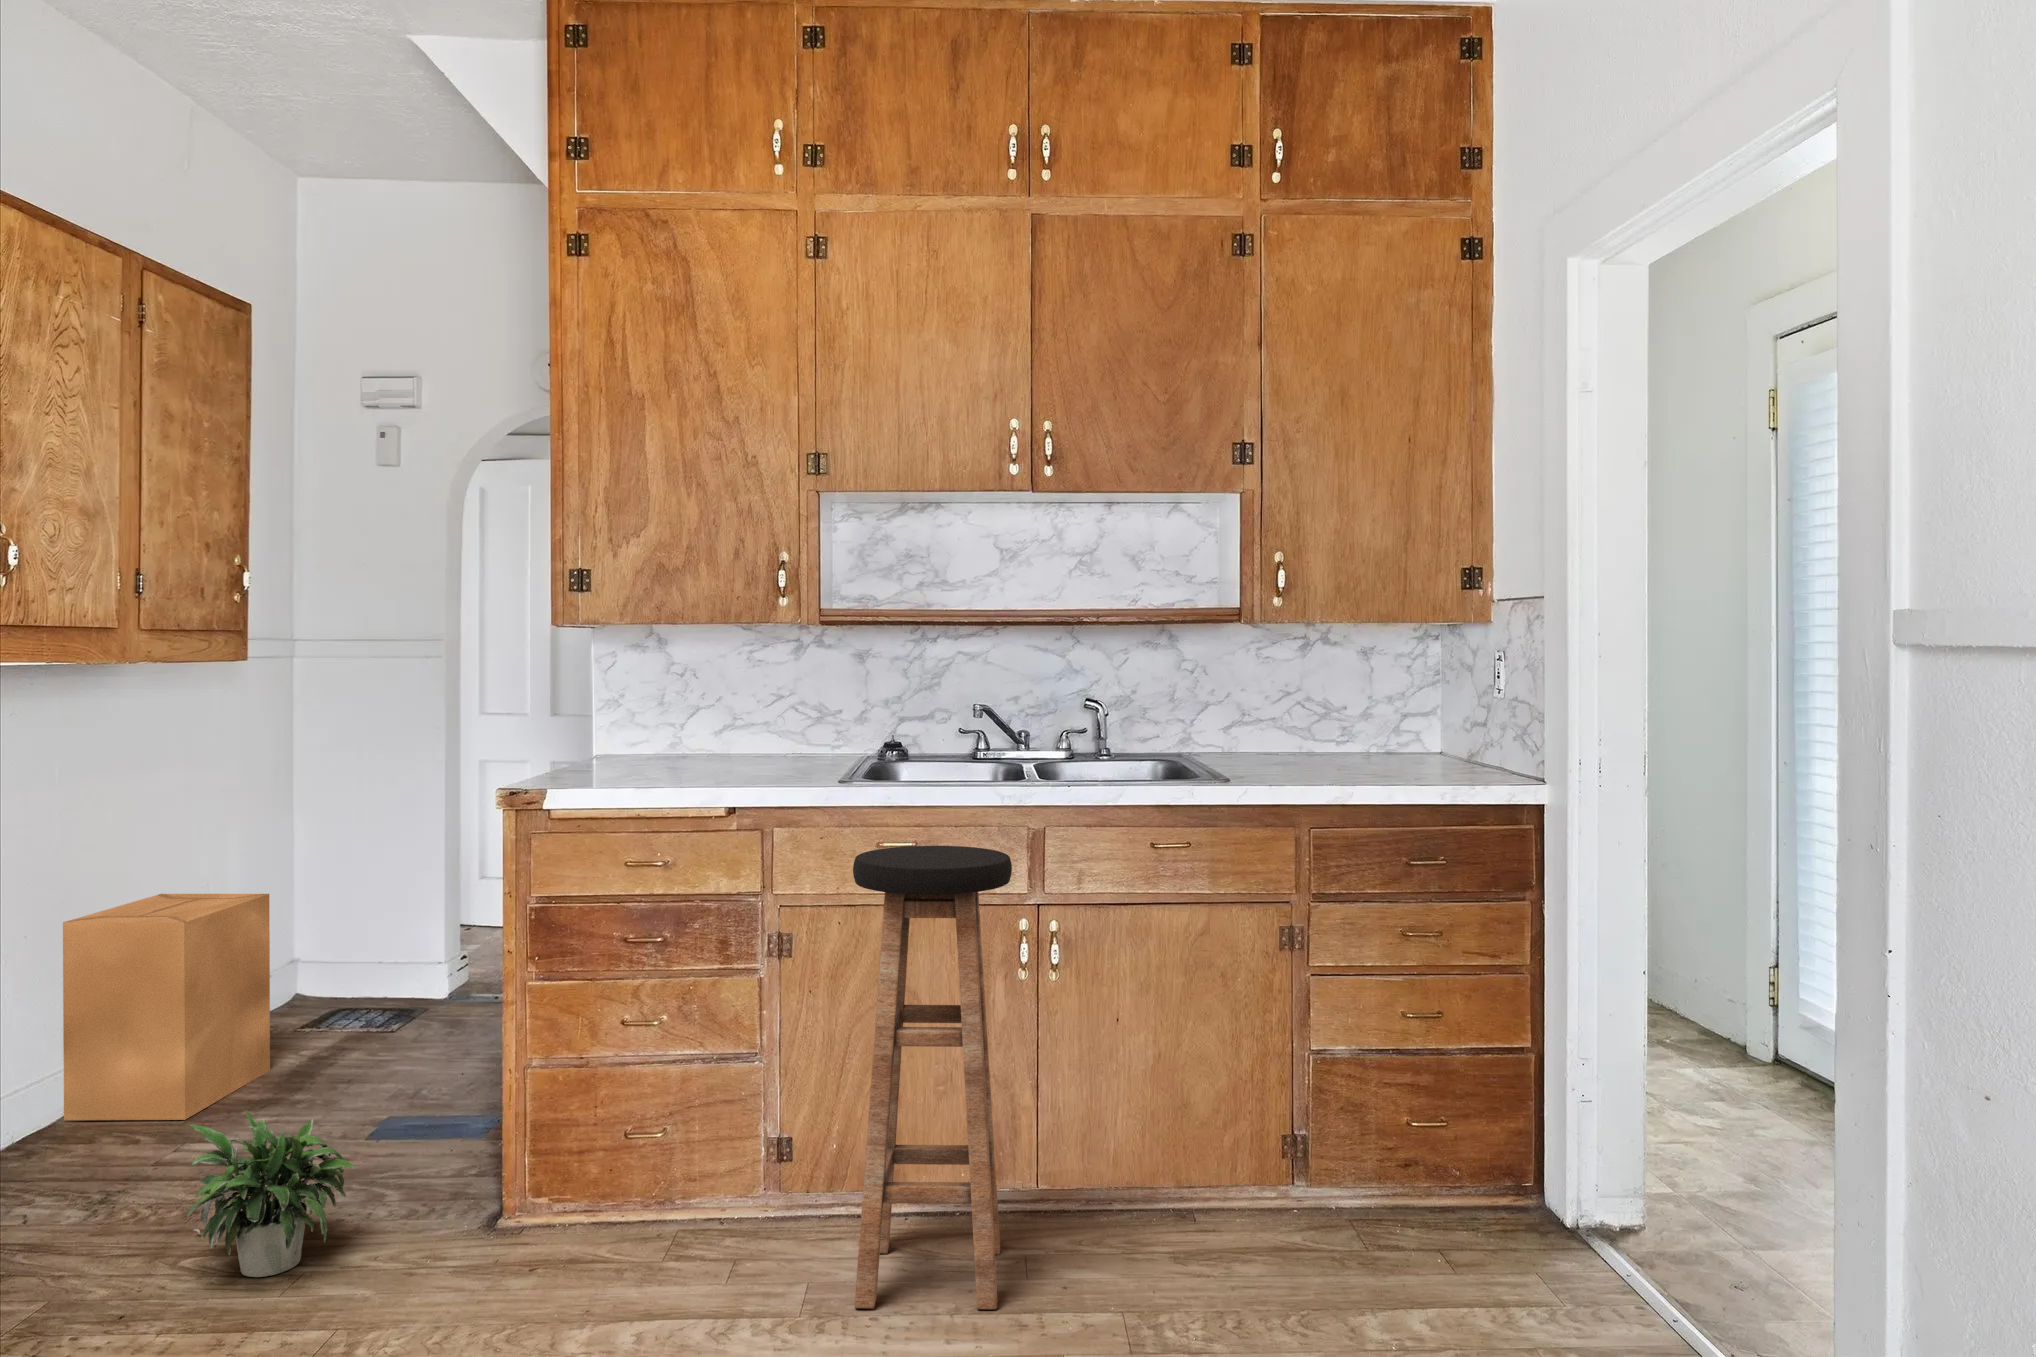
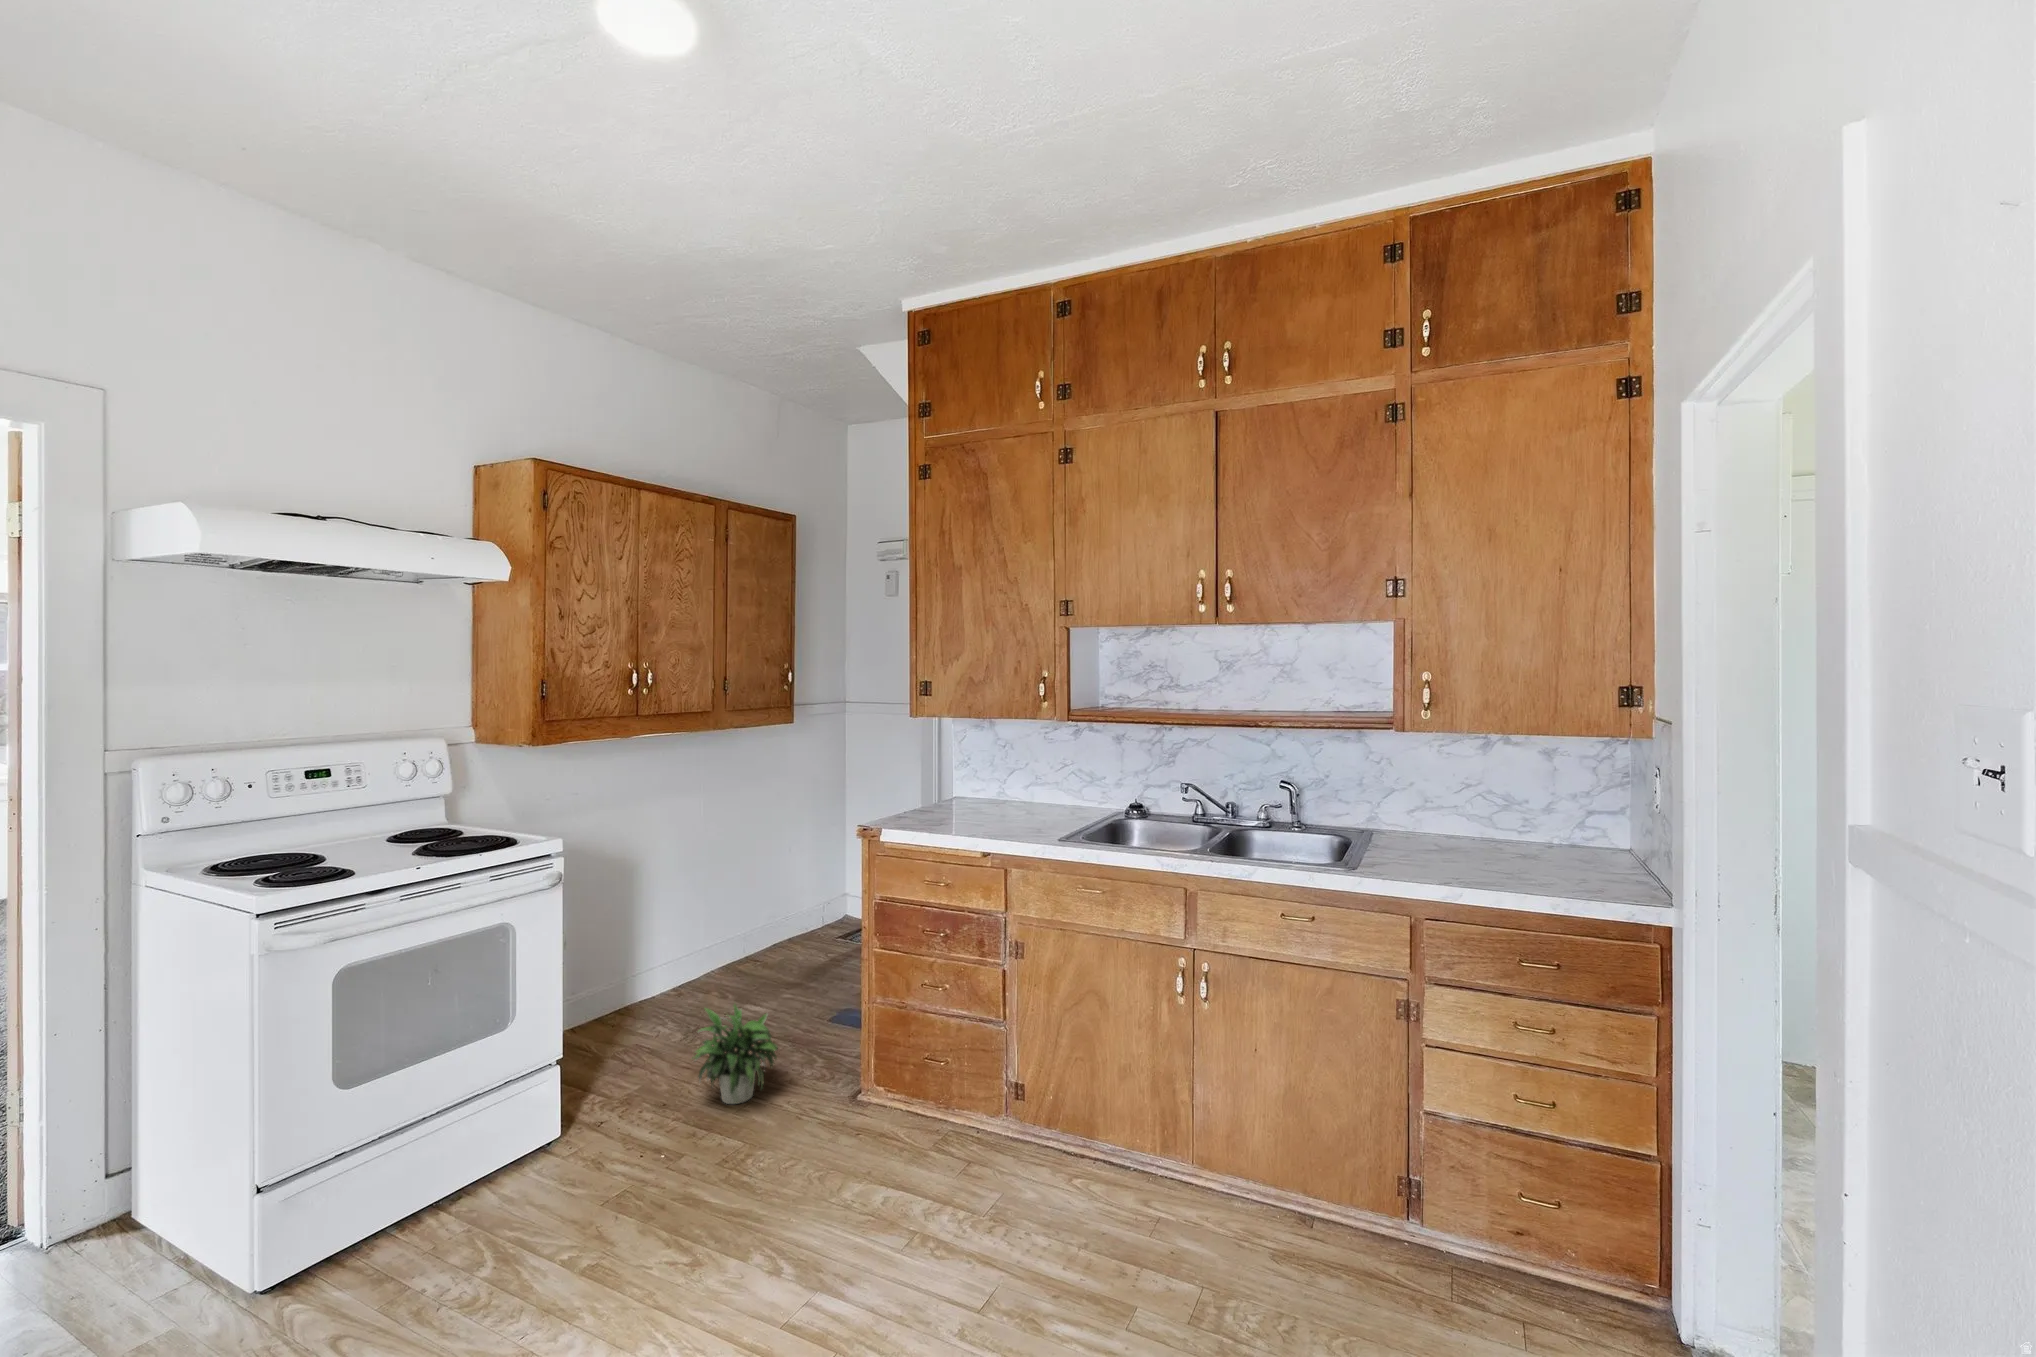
bar stool: present [853,846,1012,1309] -> none [1016,900,1145,1267]
cardboard box: present [63,894,270,1120] -> none [712,848,819,982]

